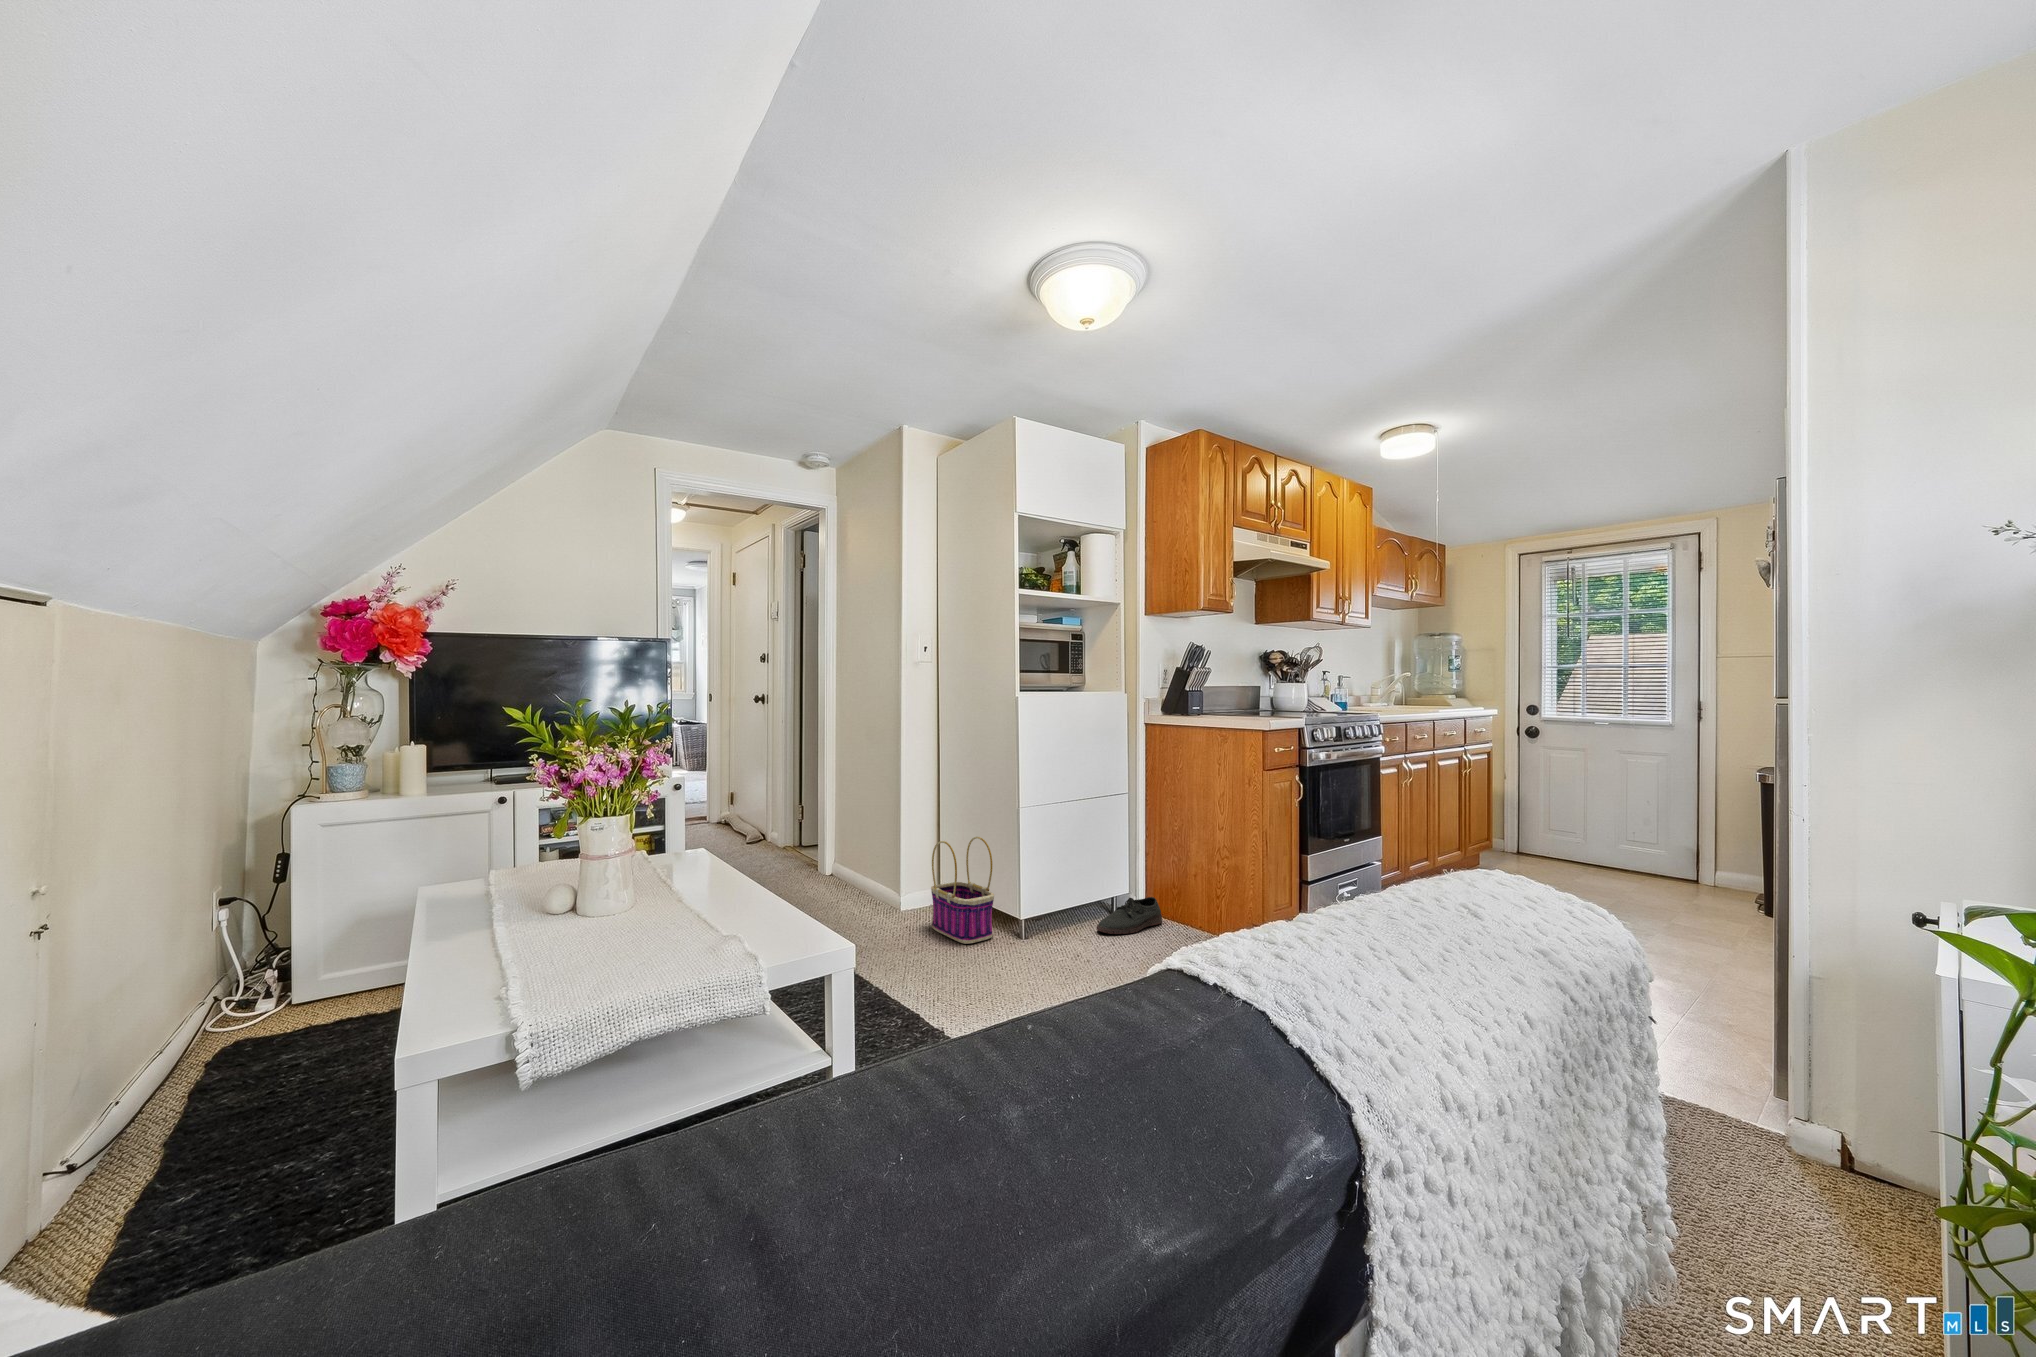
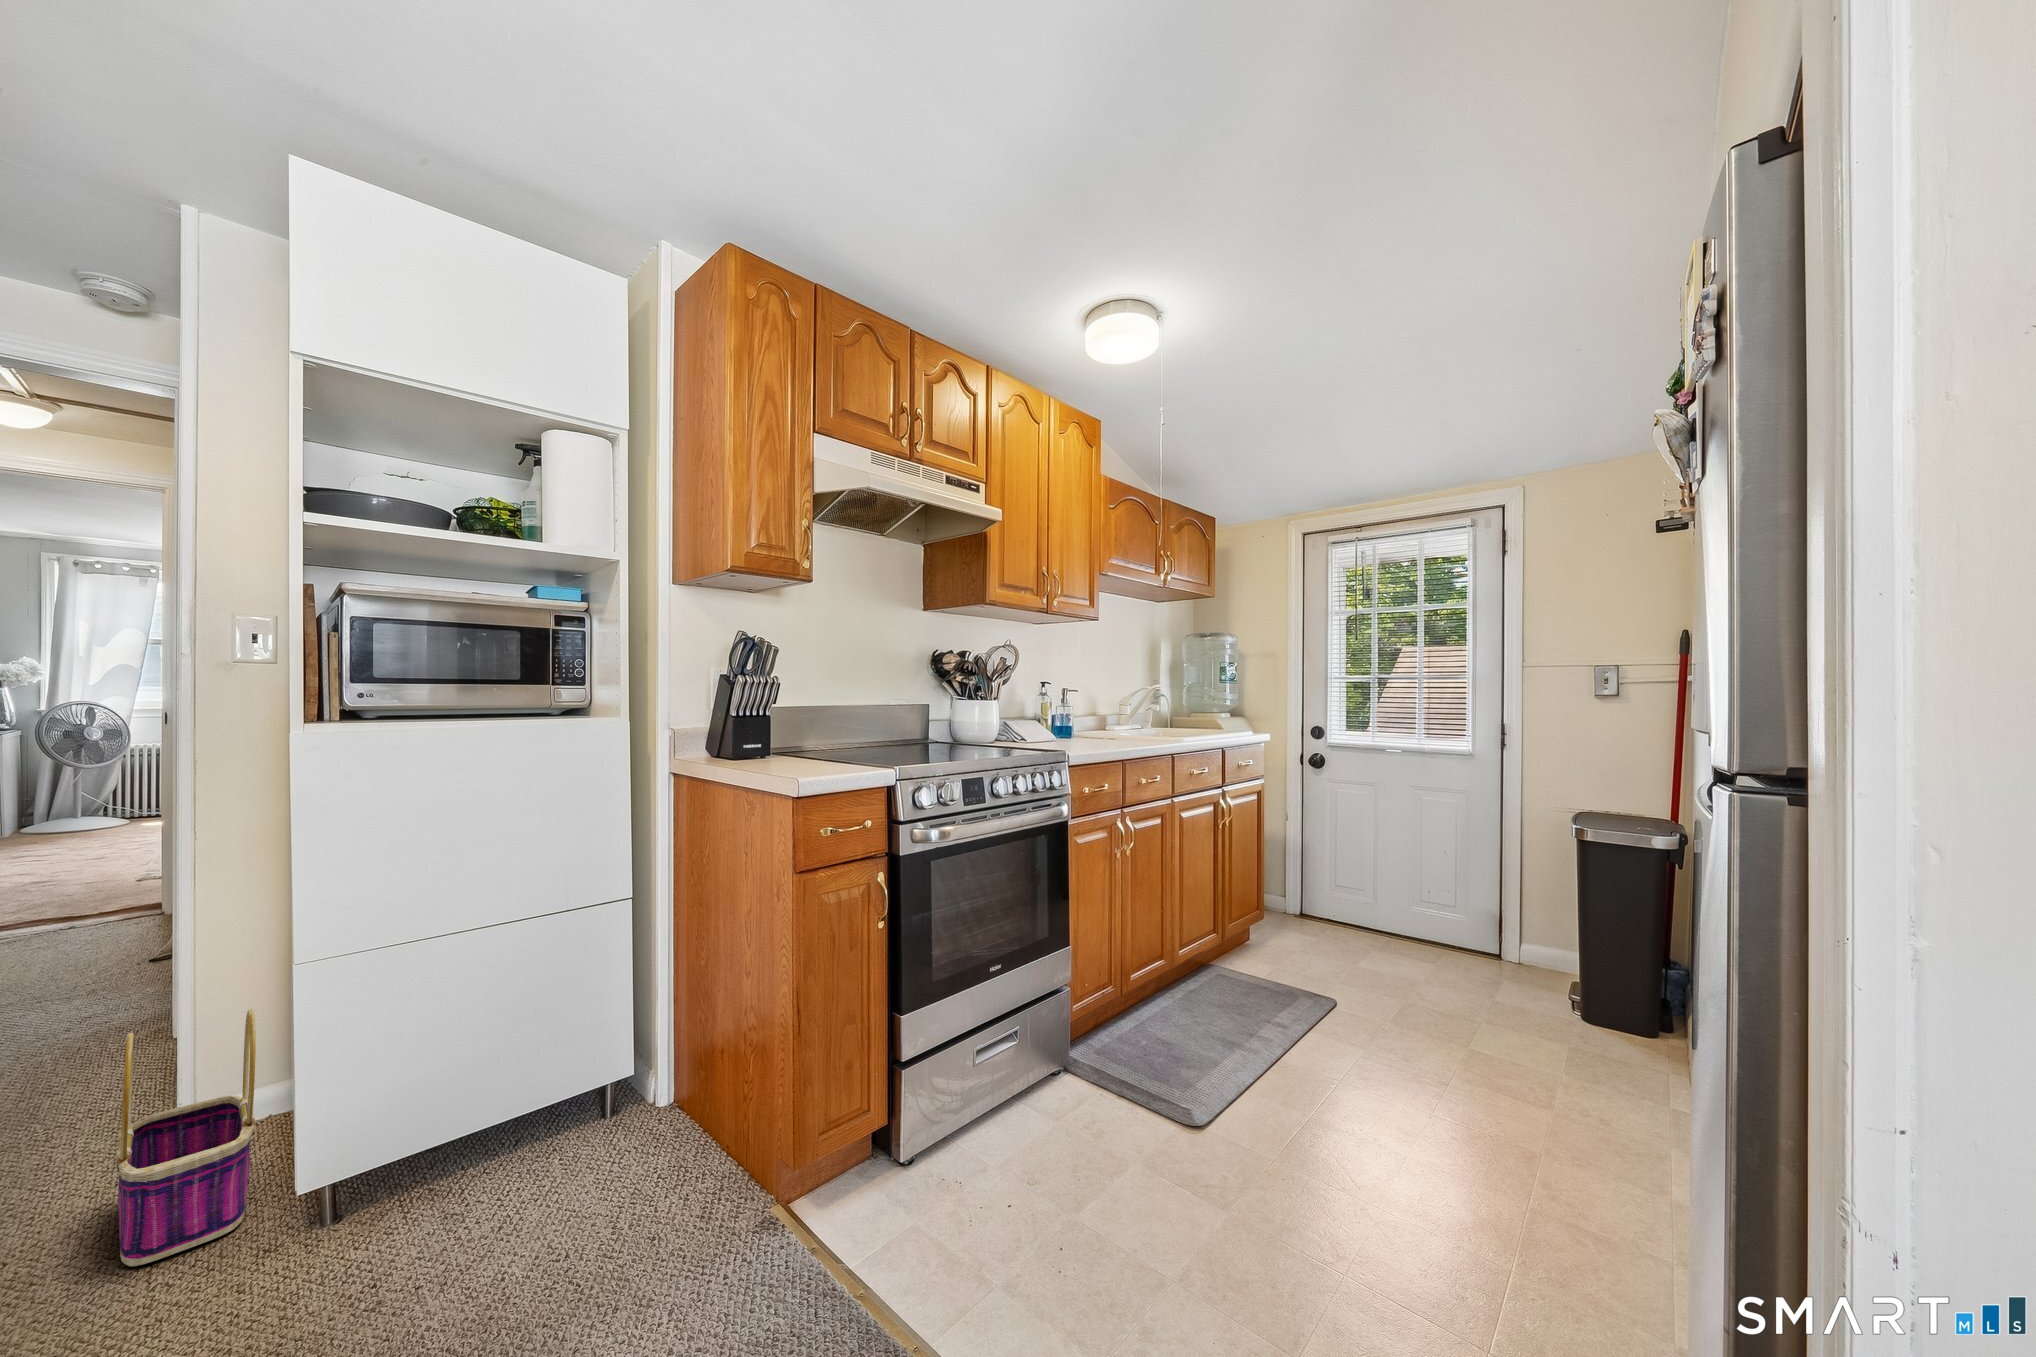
shoe: present [1097,897,1162,934] -> none [497,1087,665,1187]

